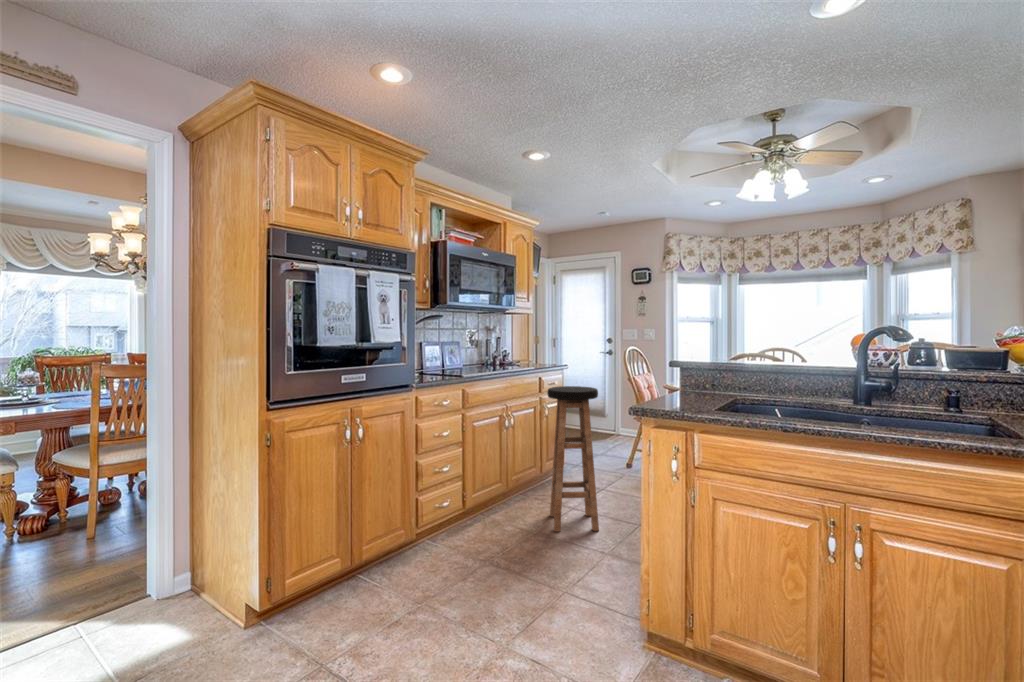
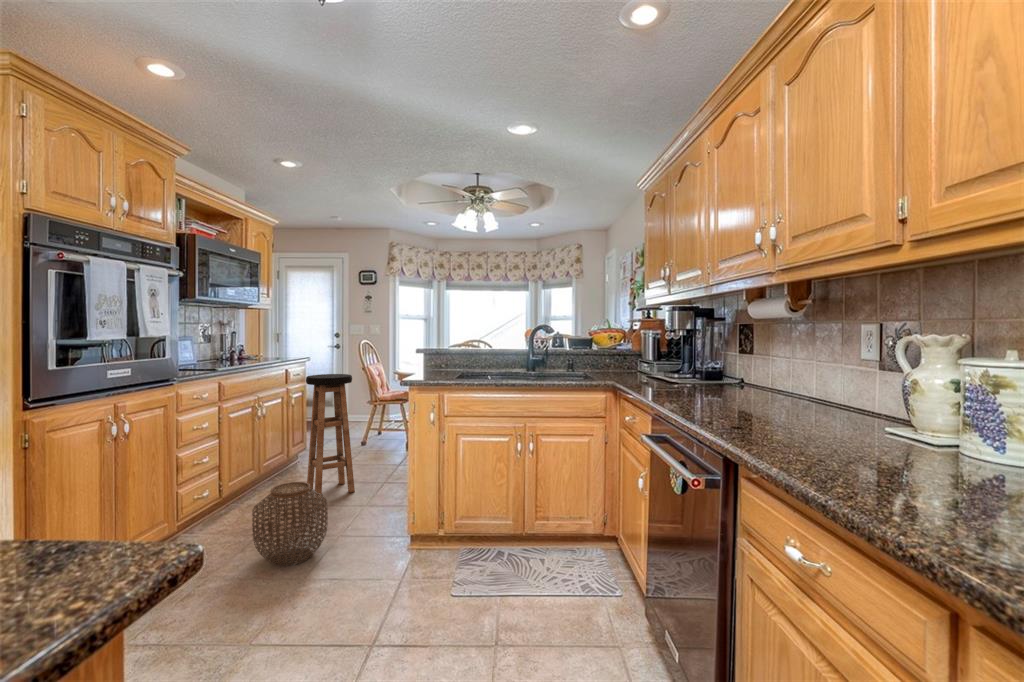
woven basket: none [458,518,541,624] -> present [252,482,328,566]

